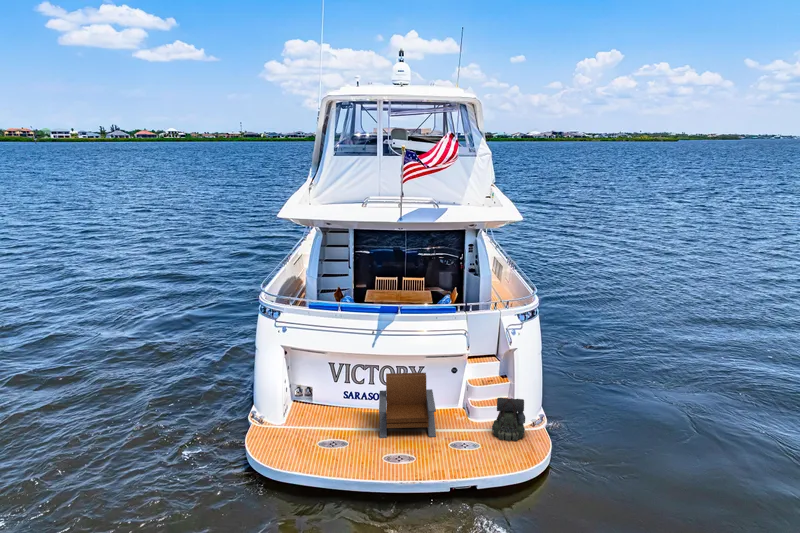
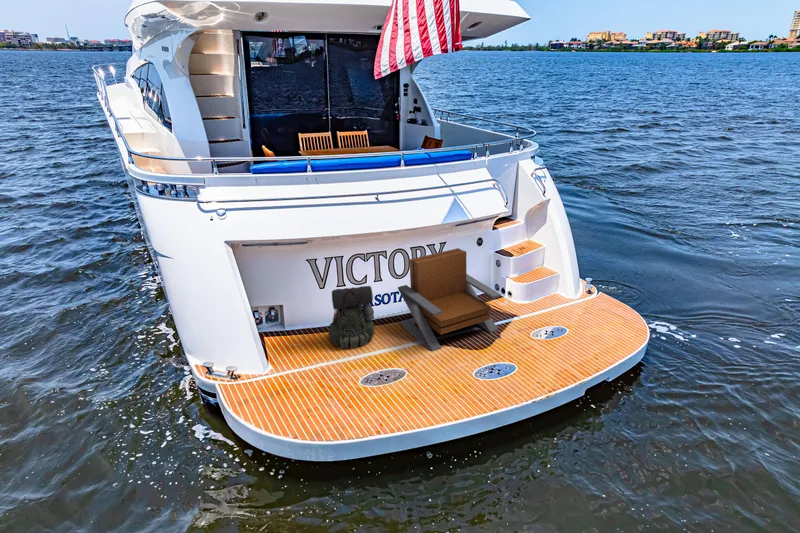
backpack: present [492,398,525,441] -> present [328,286,375,348]

